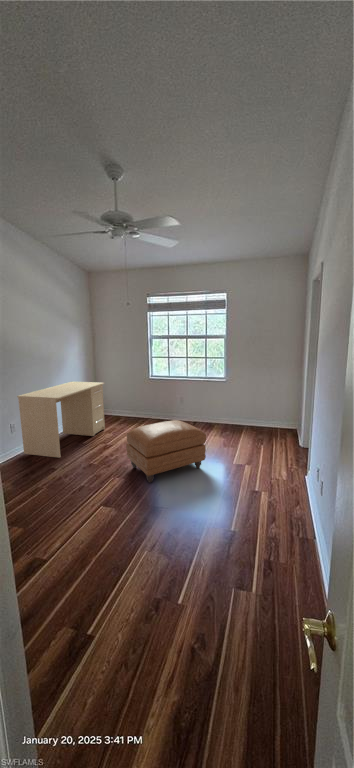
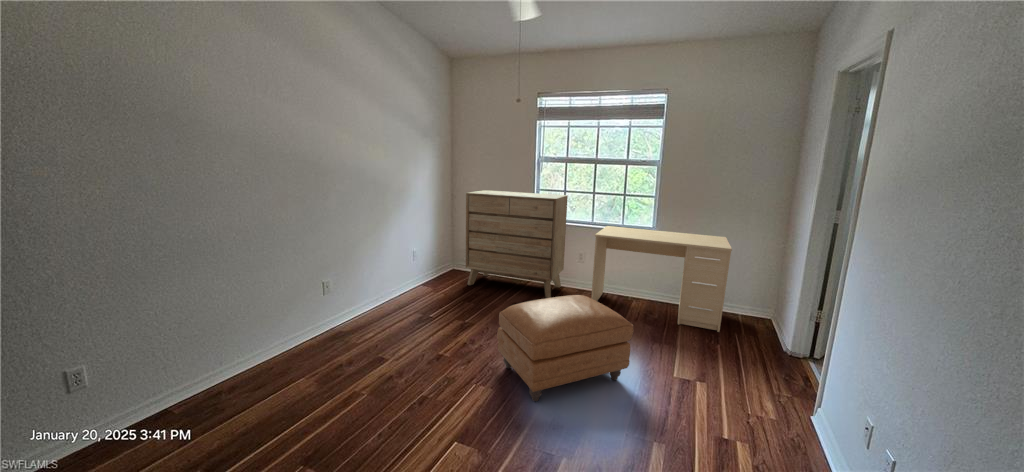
dresser: none [103,359,172,428] -> present [466,190,568,298]
desk: present [17,382,105,458] -> present [591,226,732,332]

